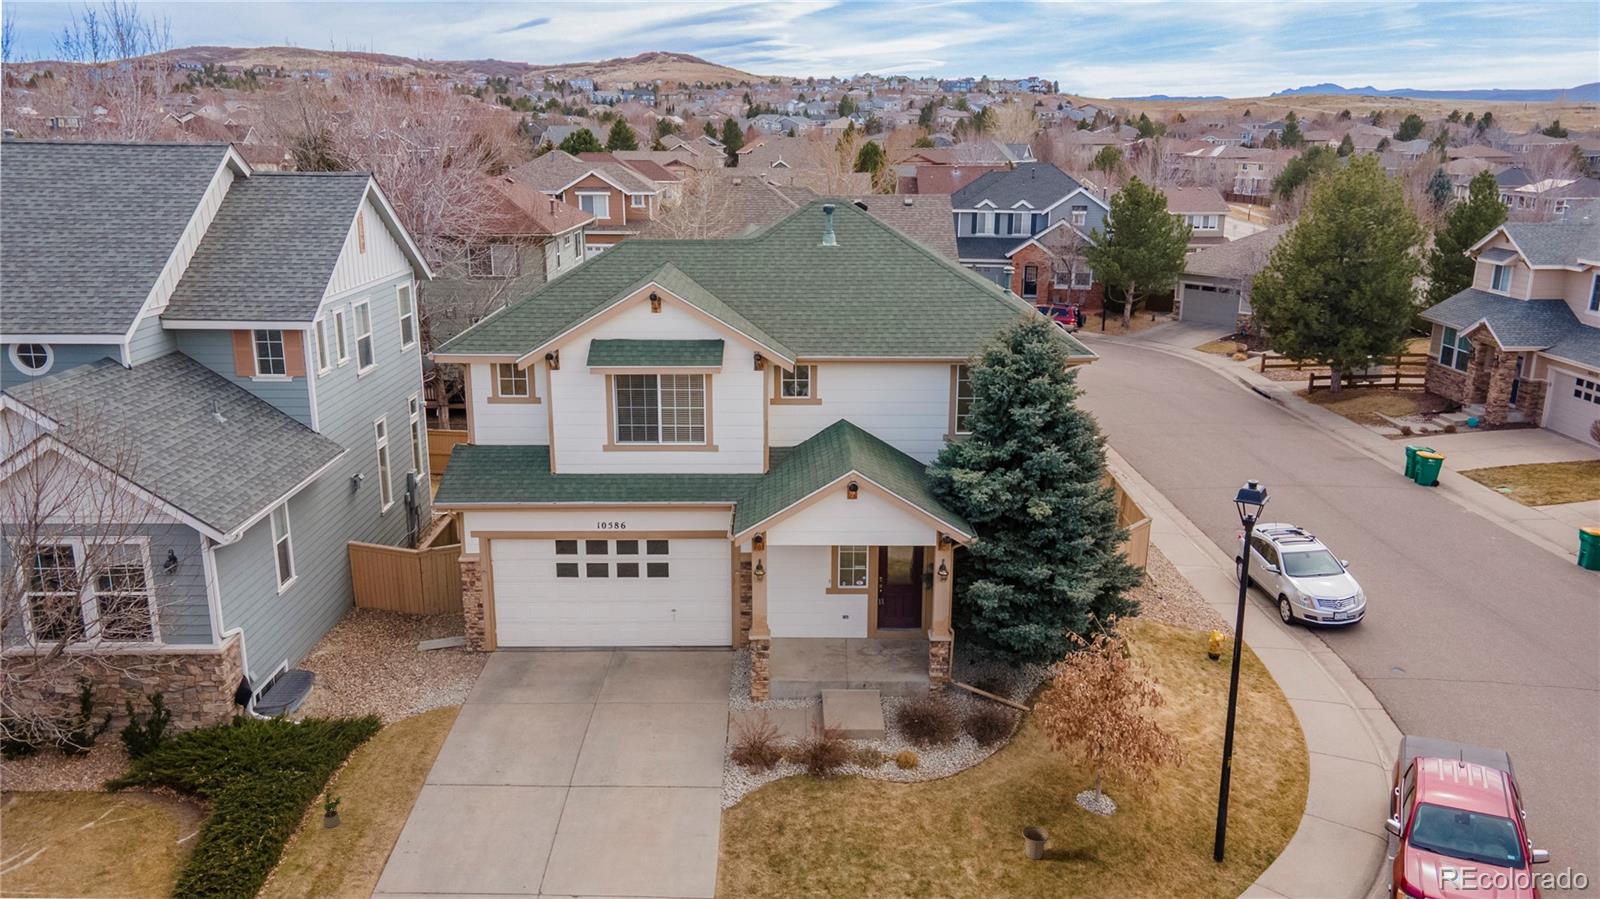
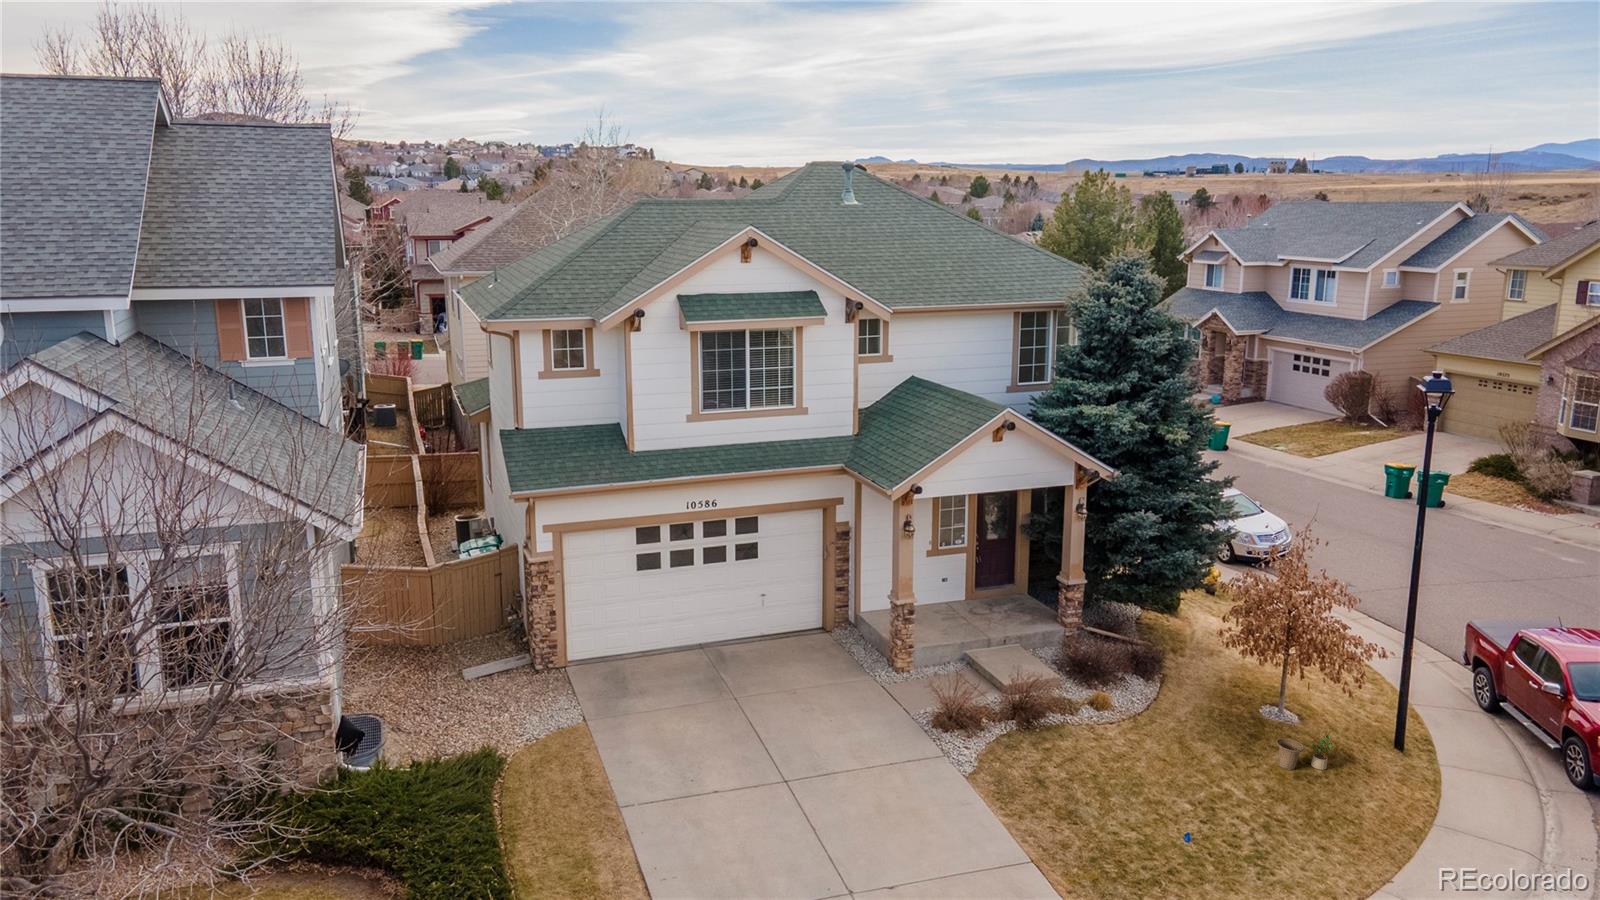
potted plant: present [324,792,341,828] -> present [1311,734,1334,770]

